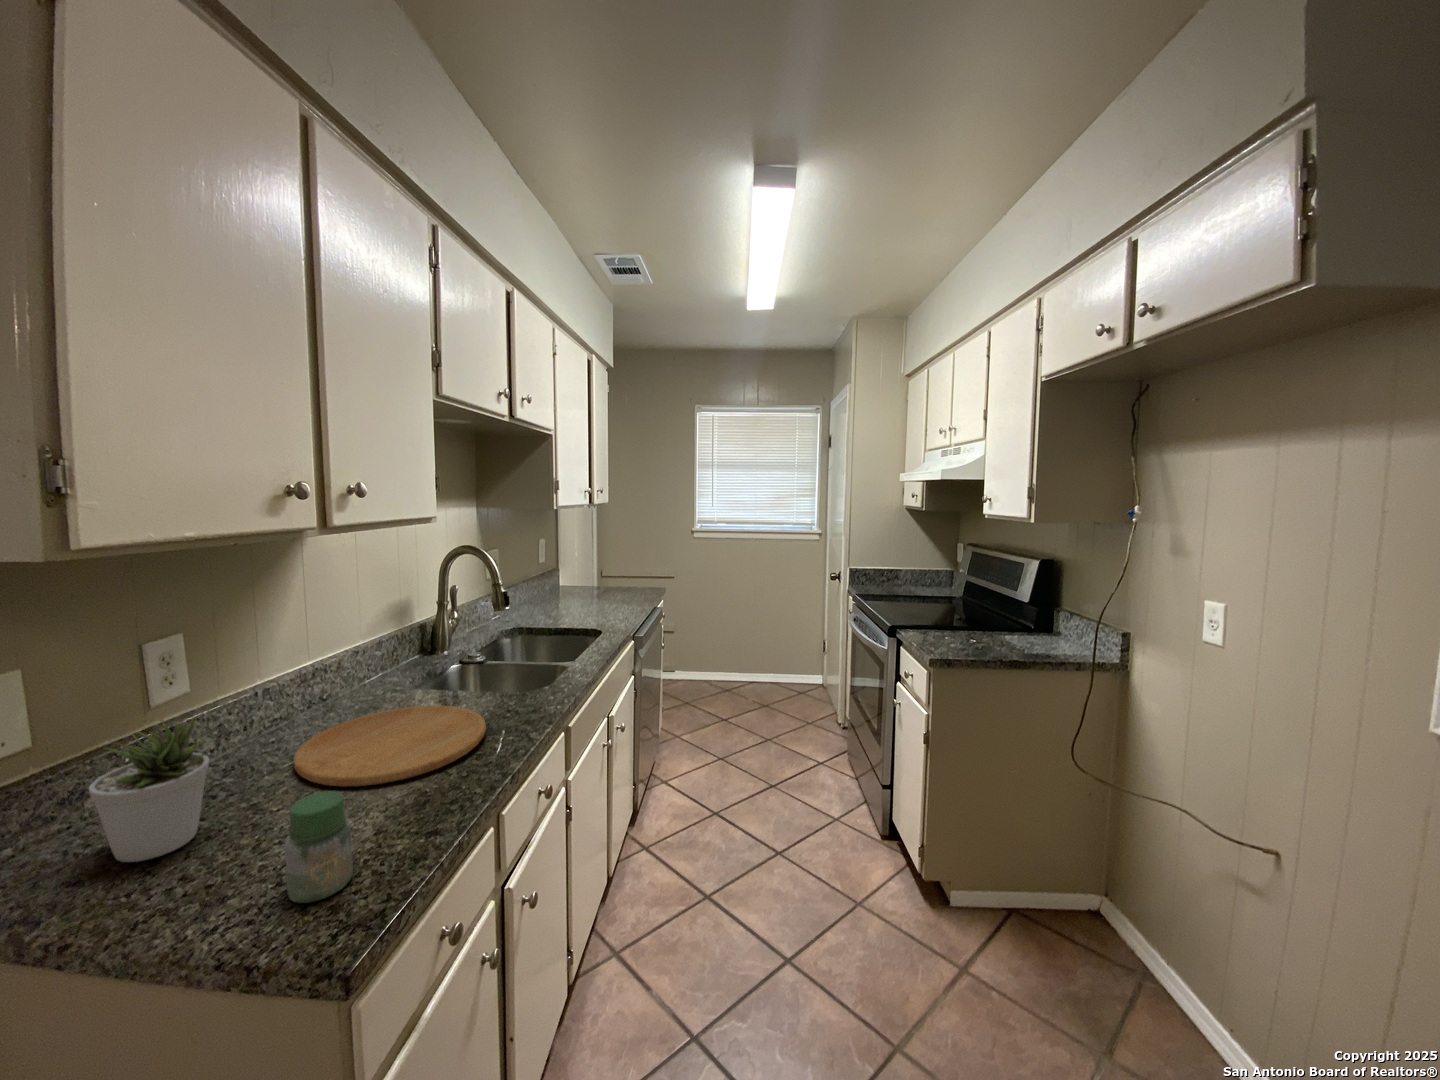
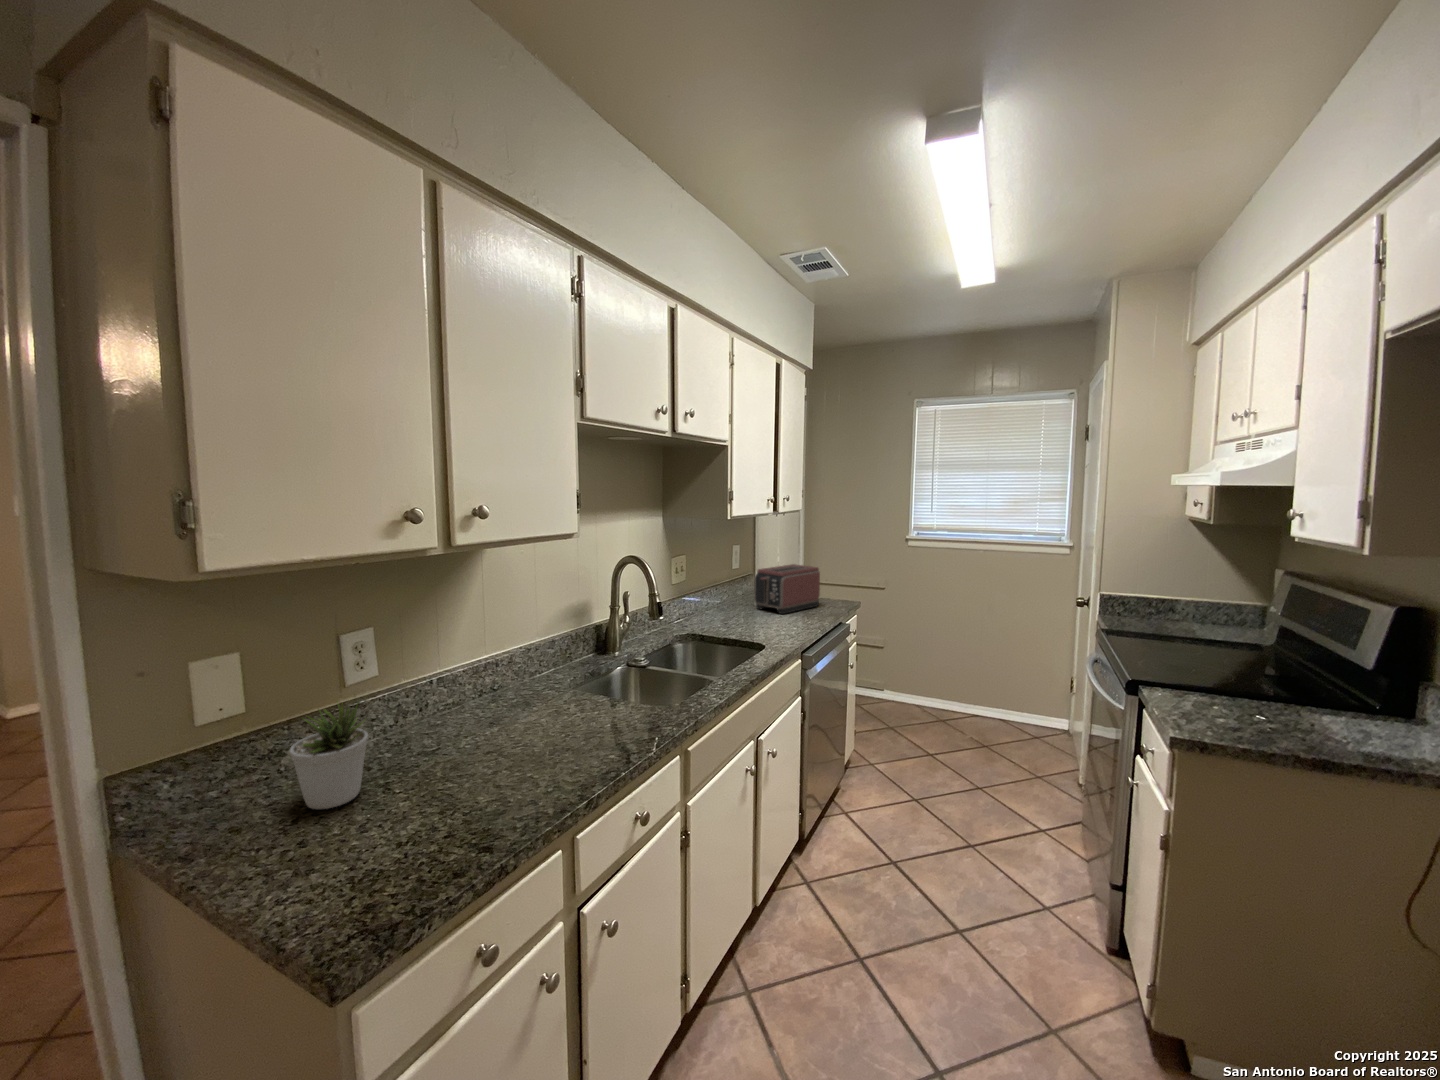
toaster: none [572,555,634,602] -> present [754,564,820,614]
cutting board: present [294,705,486,787] -> none [443,708,600,779]
jar: present [285,791,353,903] -> none [375,786,429,880]

